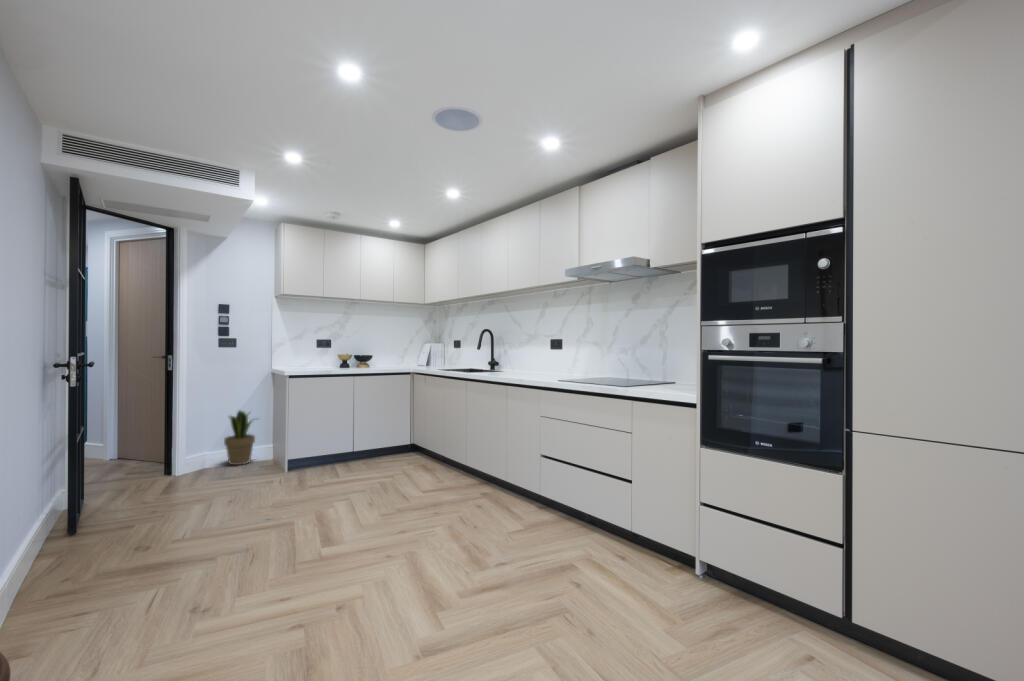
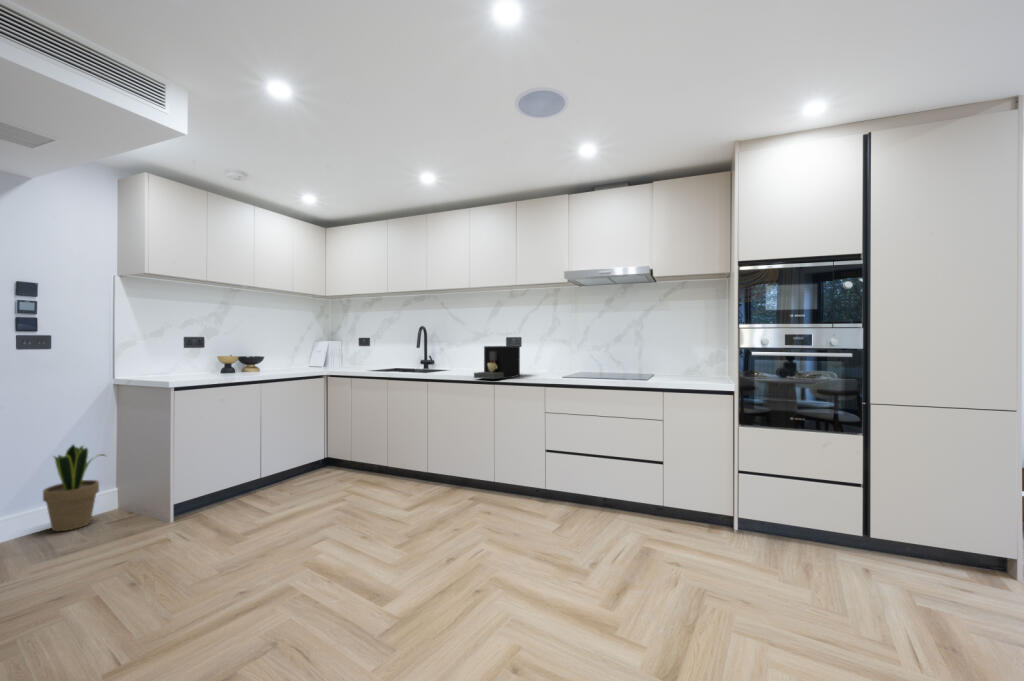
coffee maker: none [491,348,541,379] -> present [474,346,520,379]

